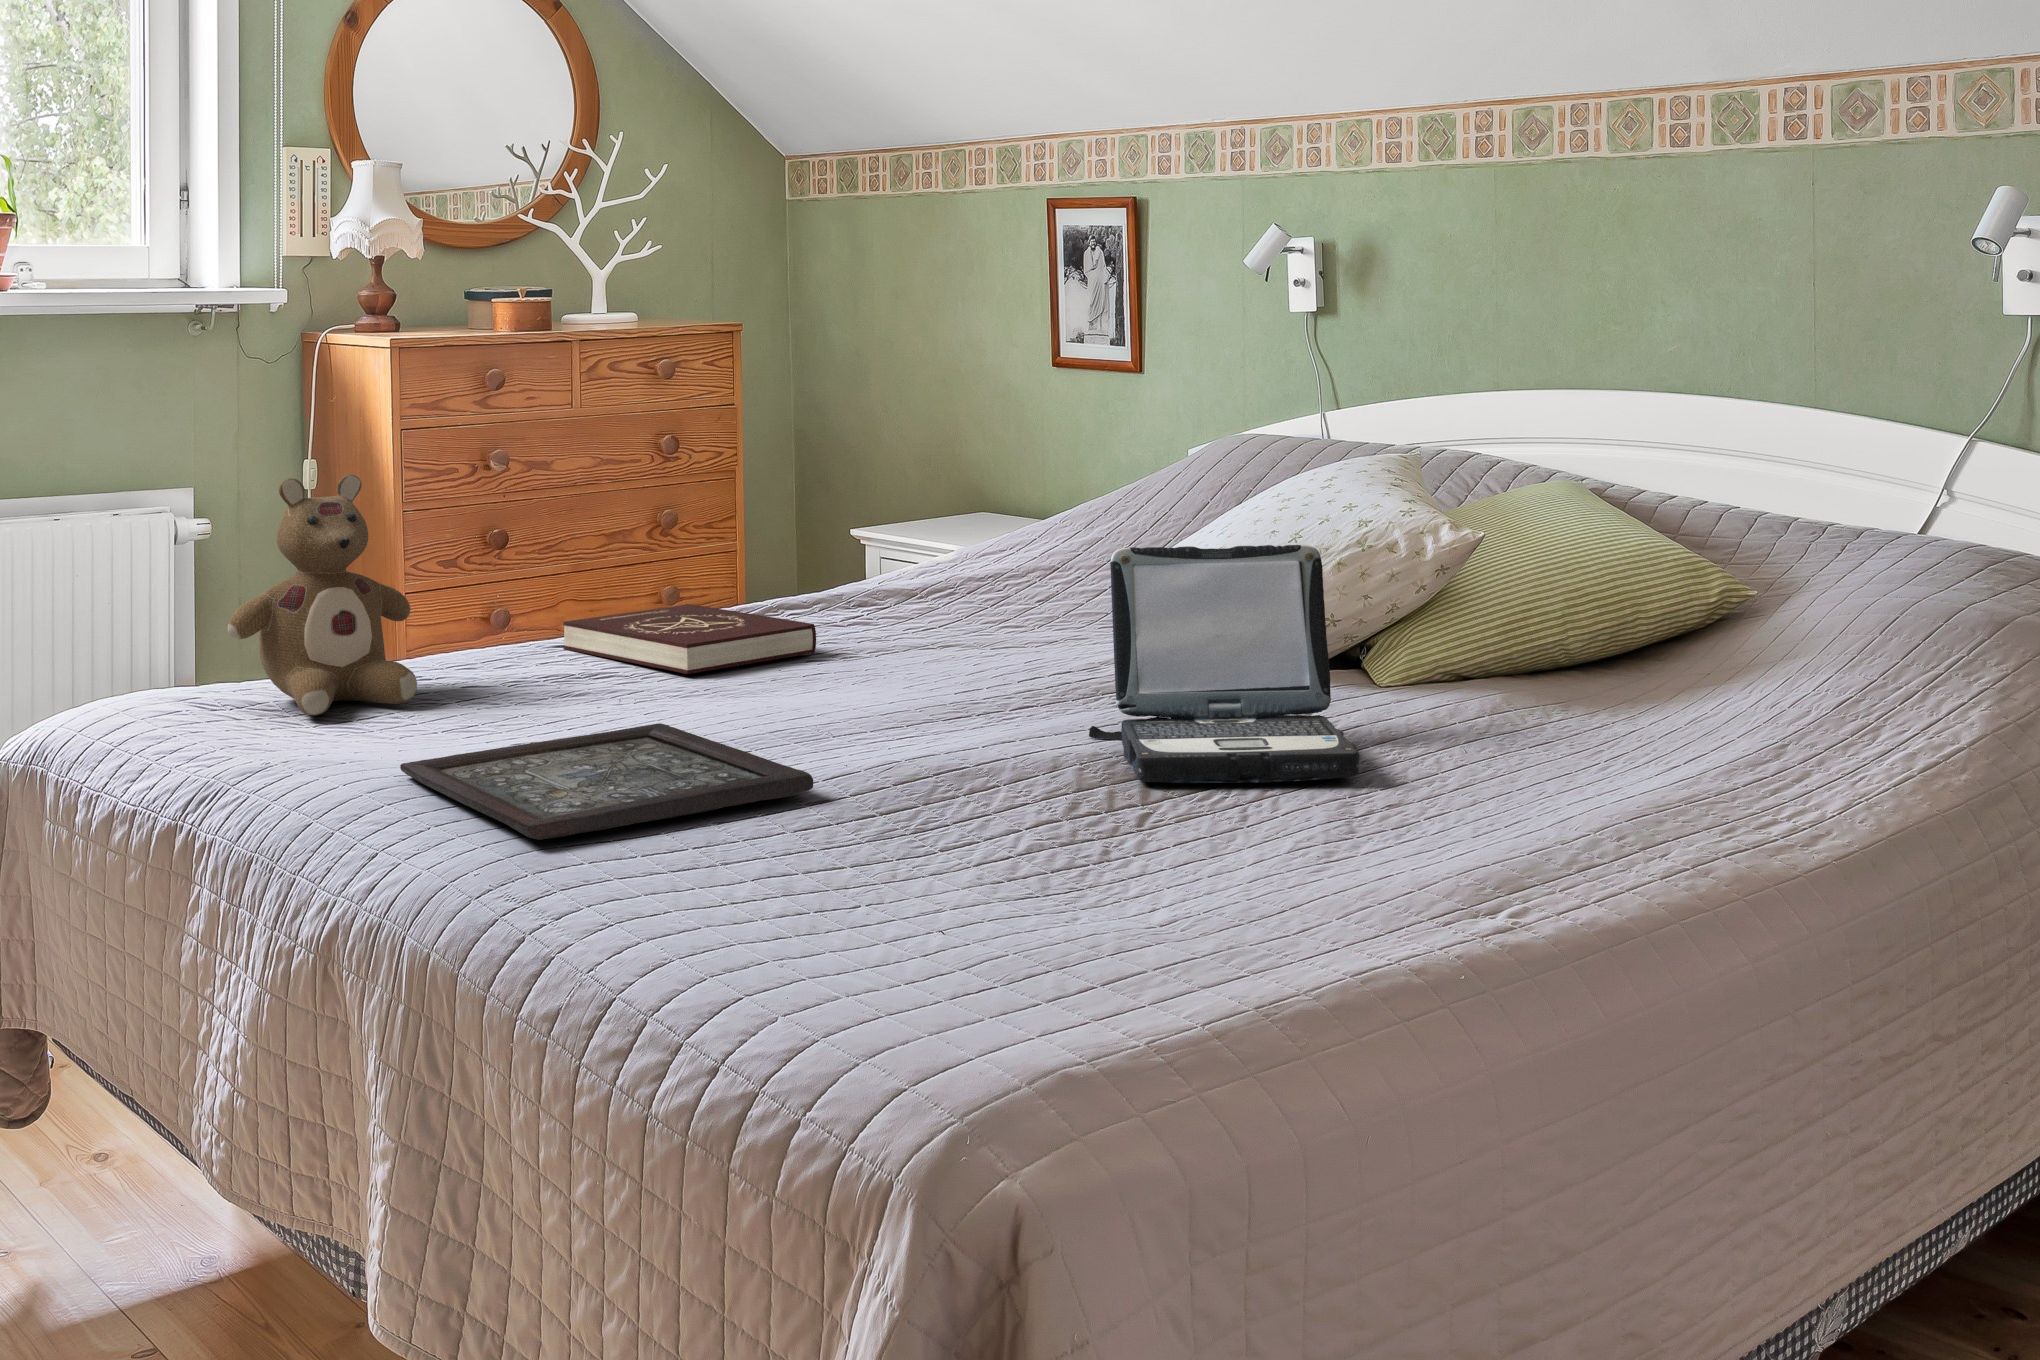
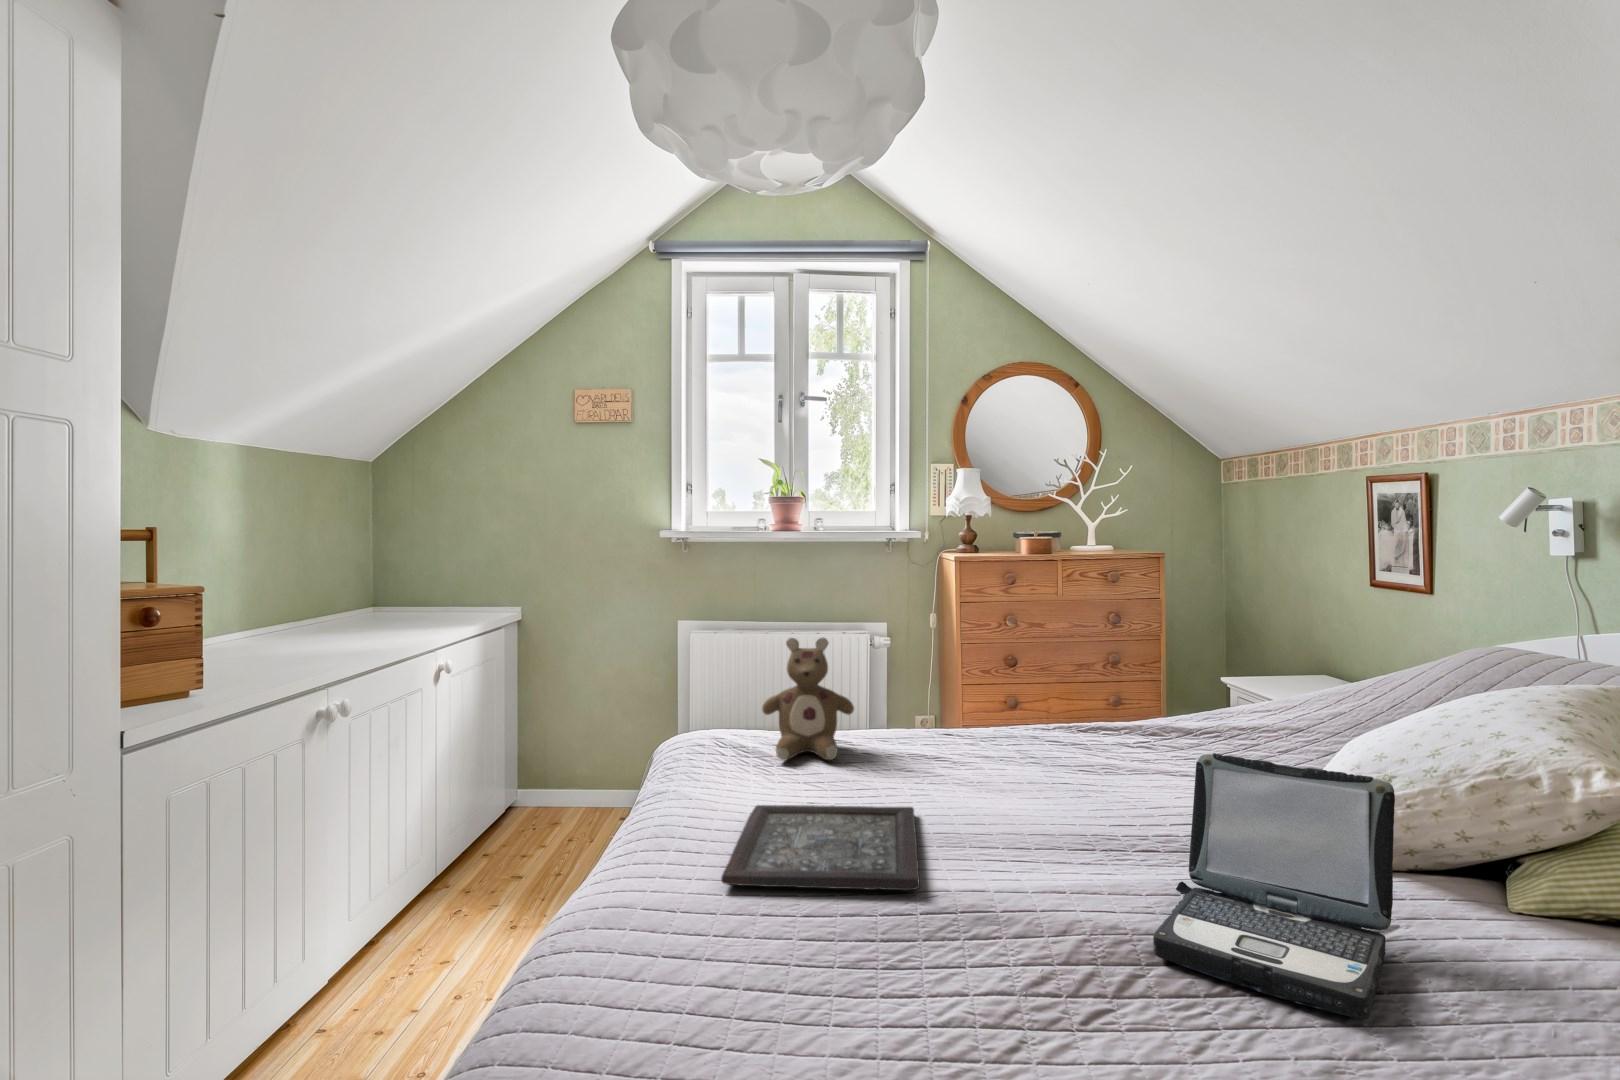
book: present [563,604,816,674] -> none [959,720,1084,769]

